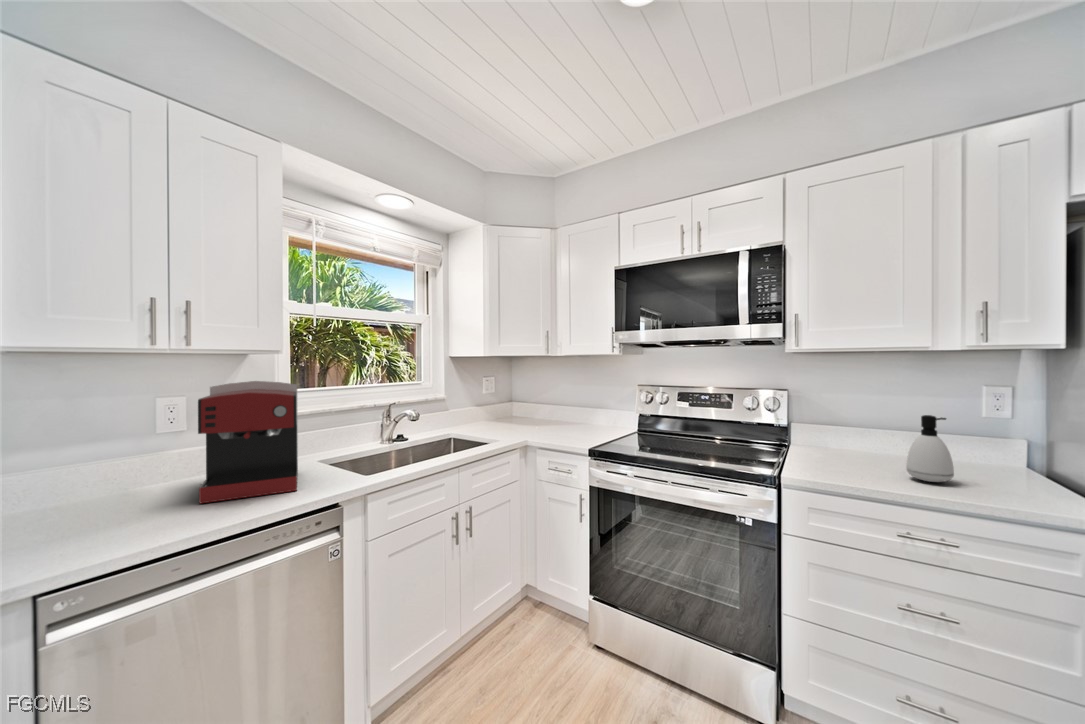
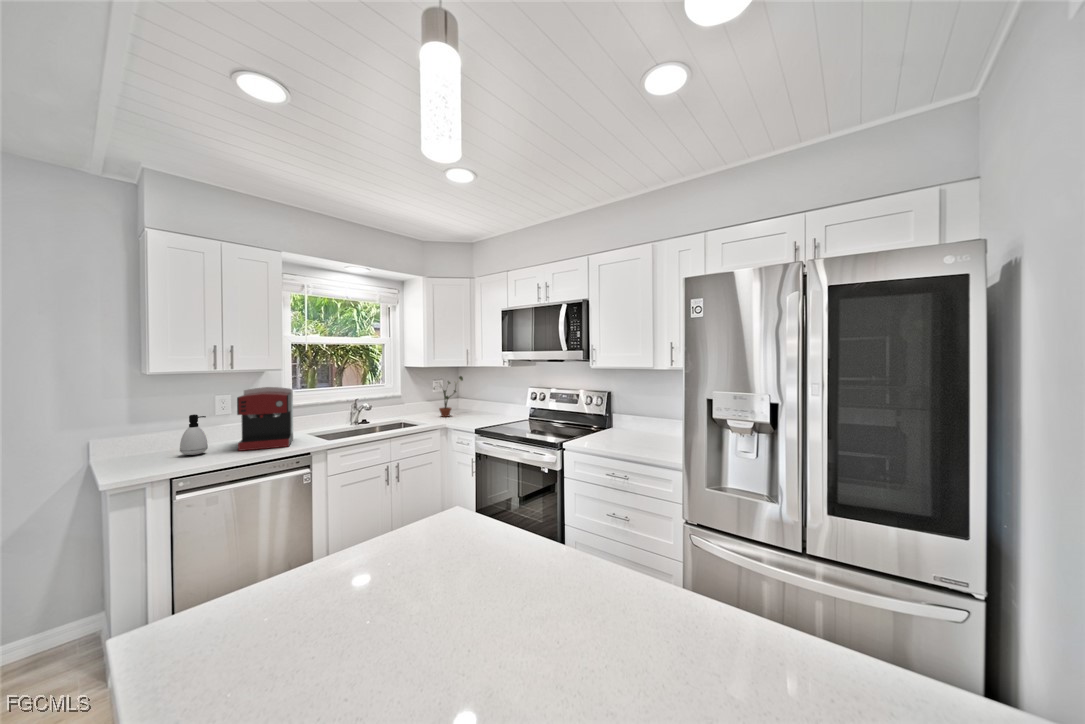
potted plant: none [493,370,529,428] -> present [434,376,463,417]
soap dispenser: present [906,415,954,482] -> present [180,414,208,455]

